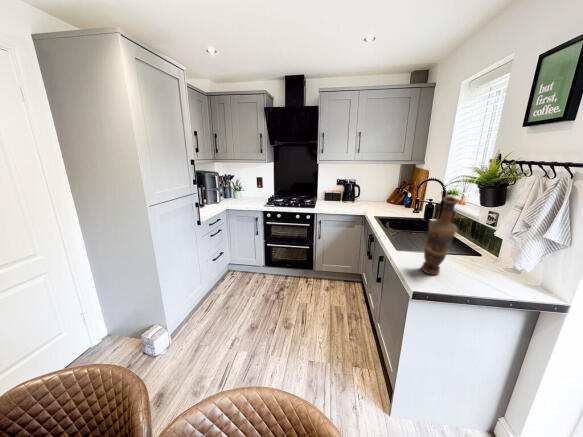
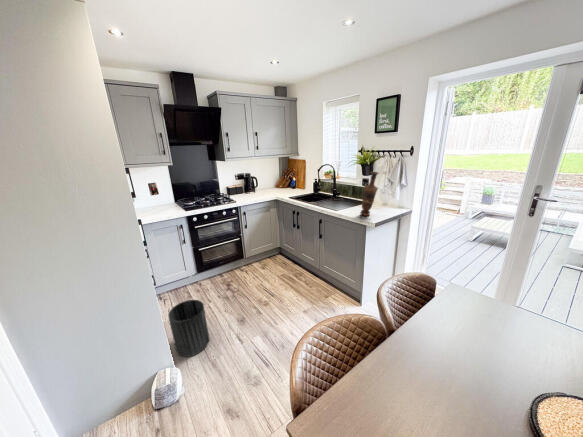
trash can: none [189,282,223,332] -> present [168,300,209,357]

